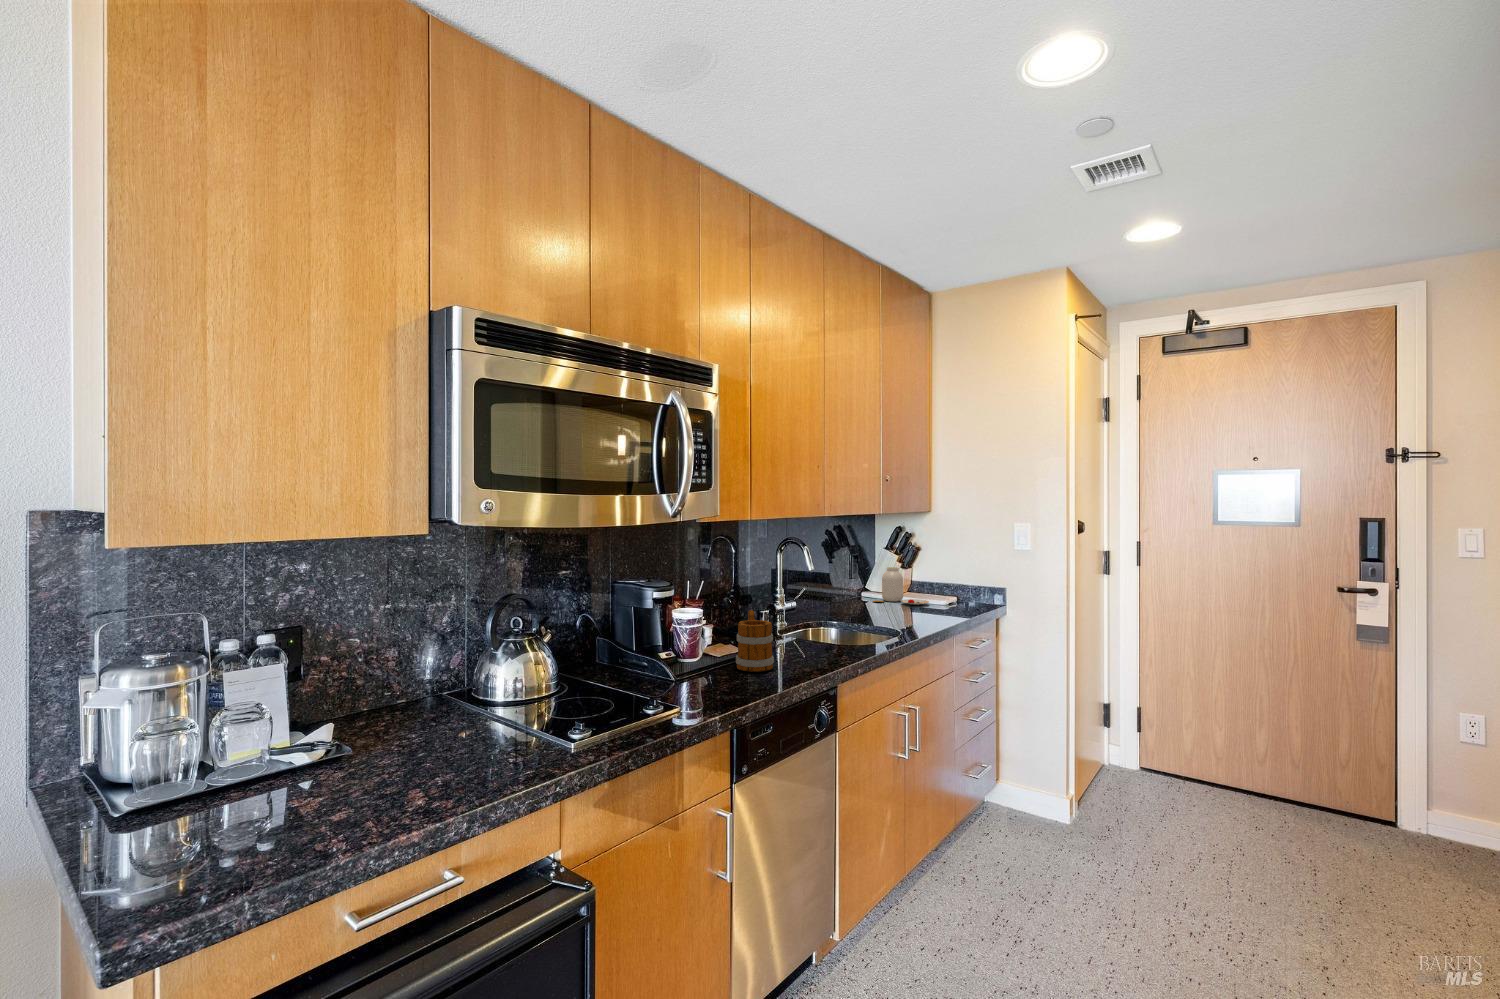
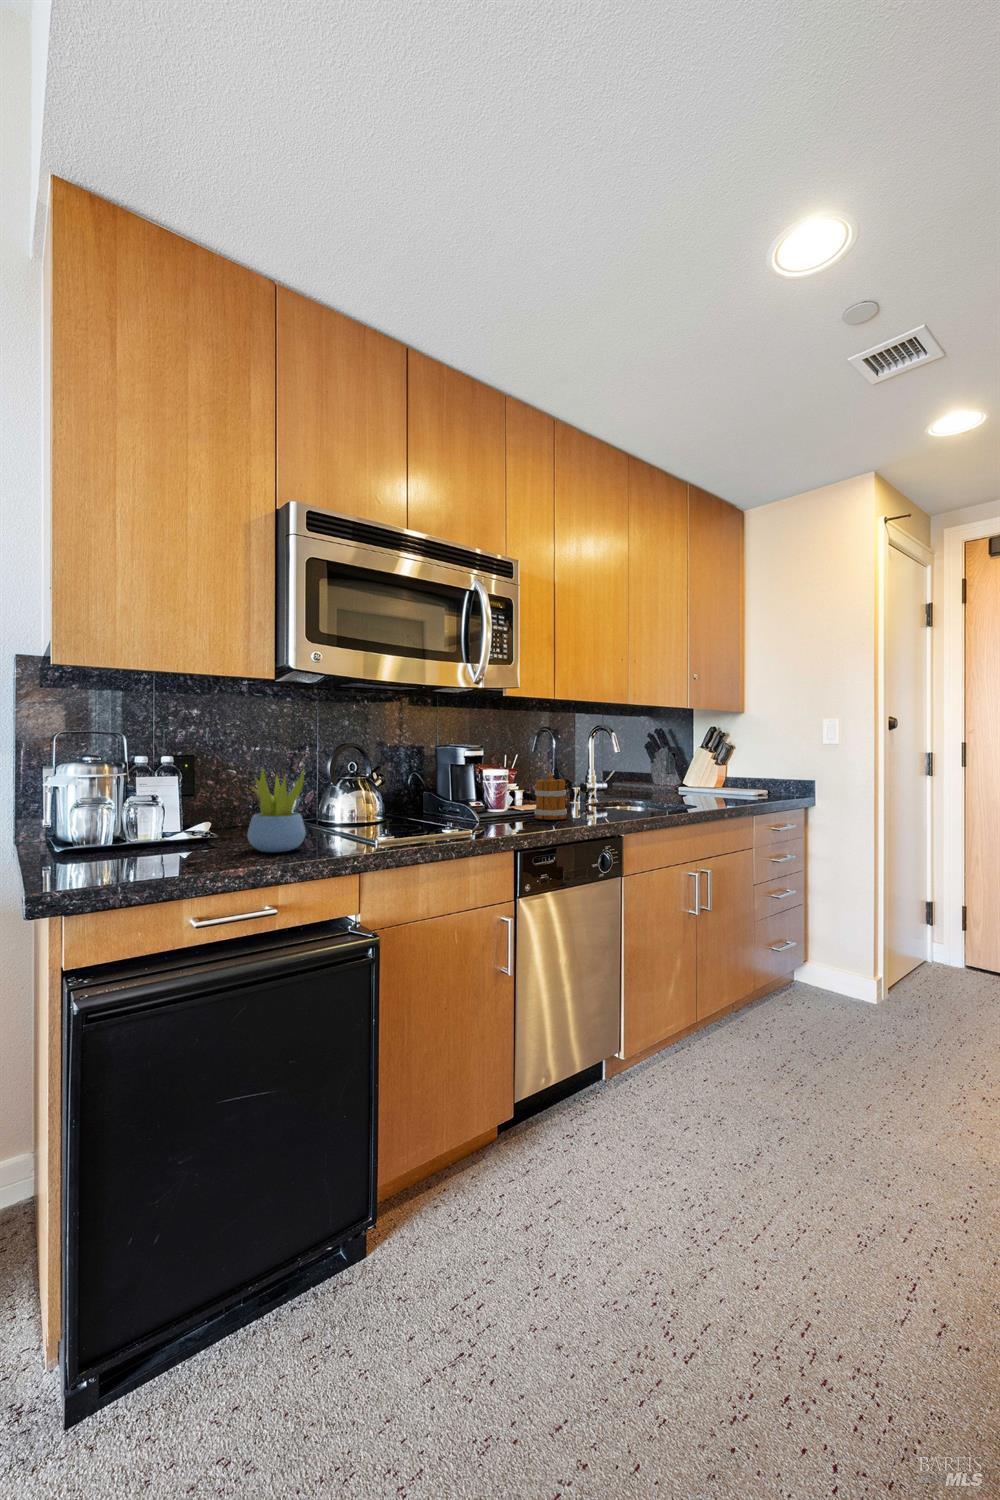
jar: present [873,567,929,605] -> none [688,763,740,795]
succulent plant: none [406,662,485,784] -> present [247,768,306,852]

